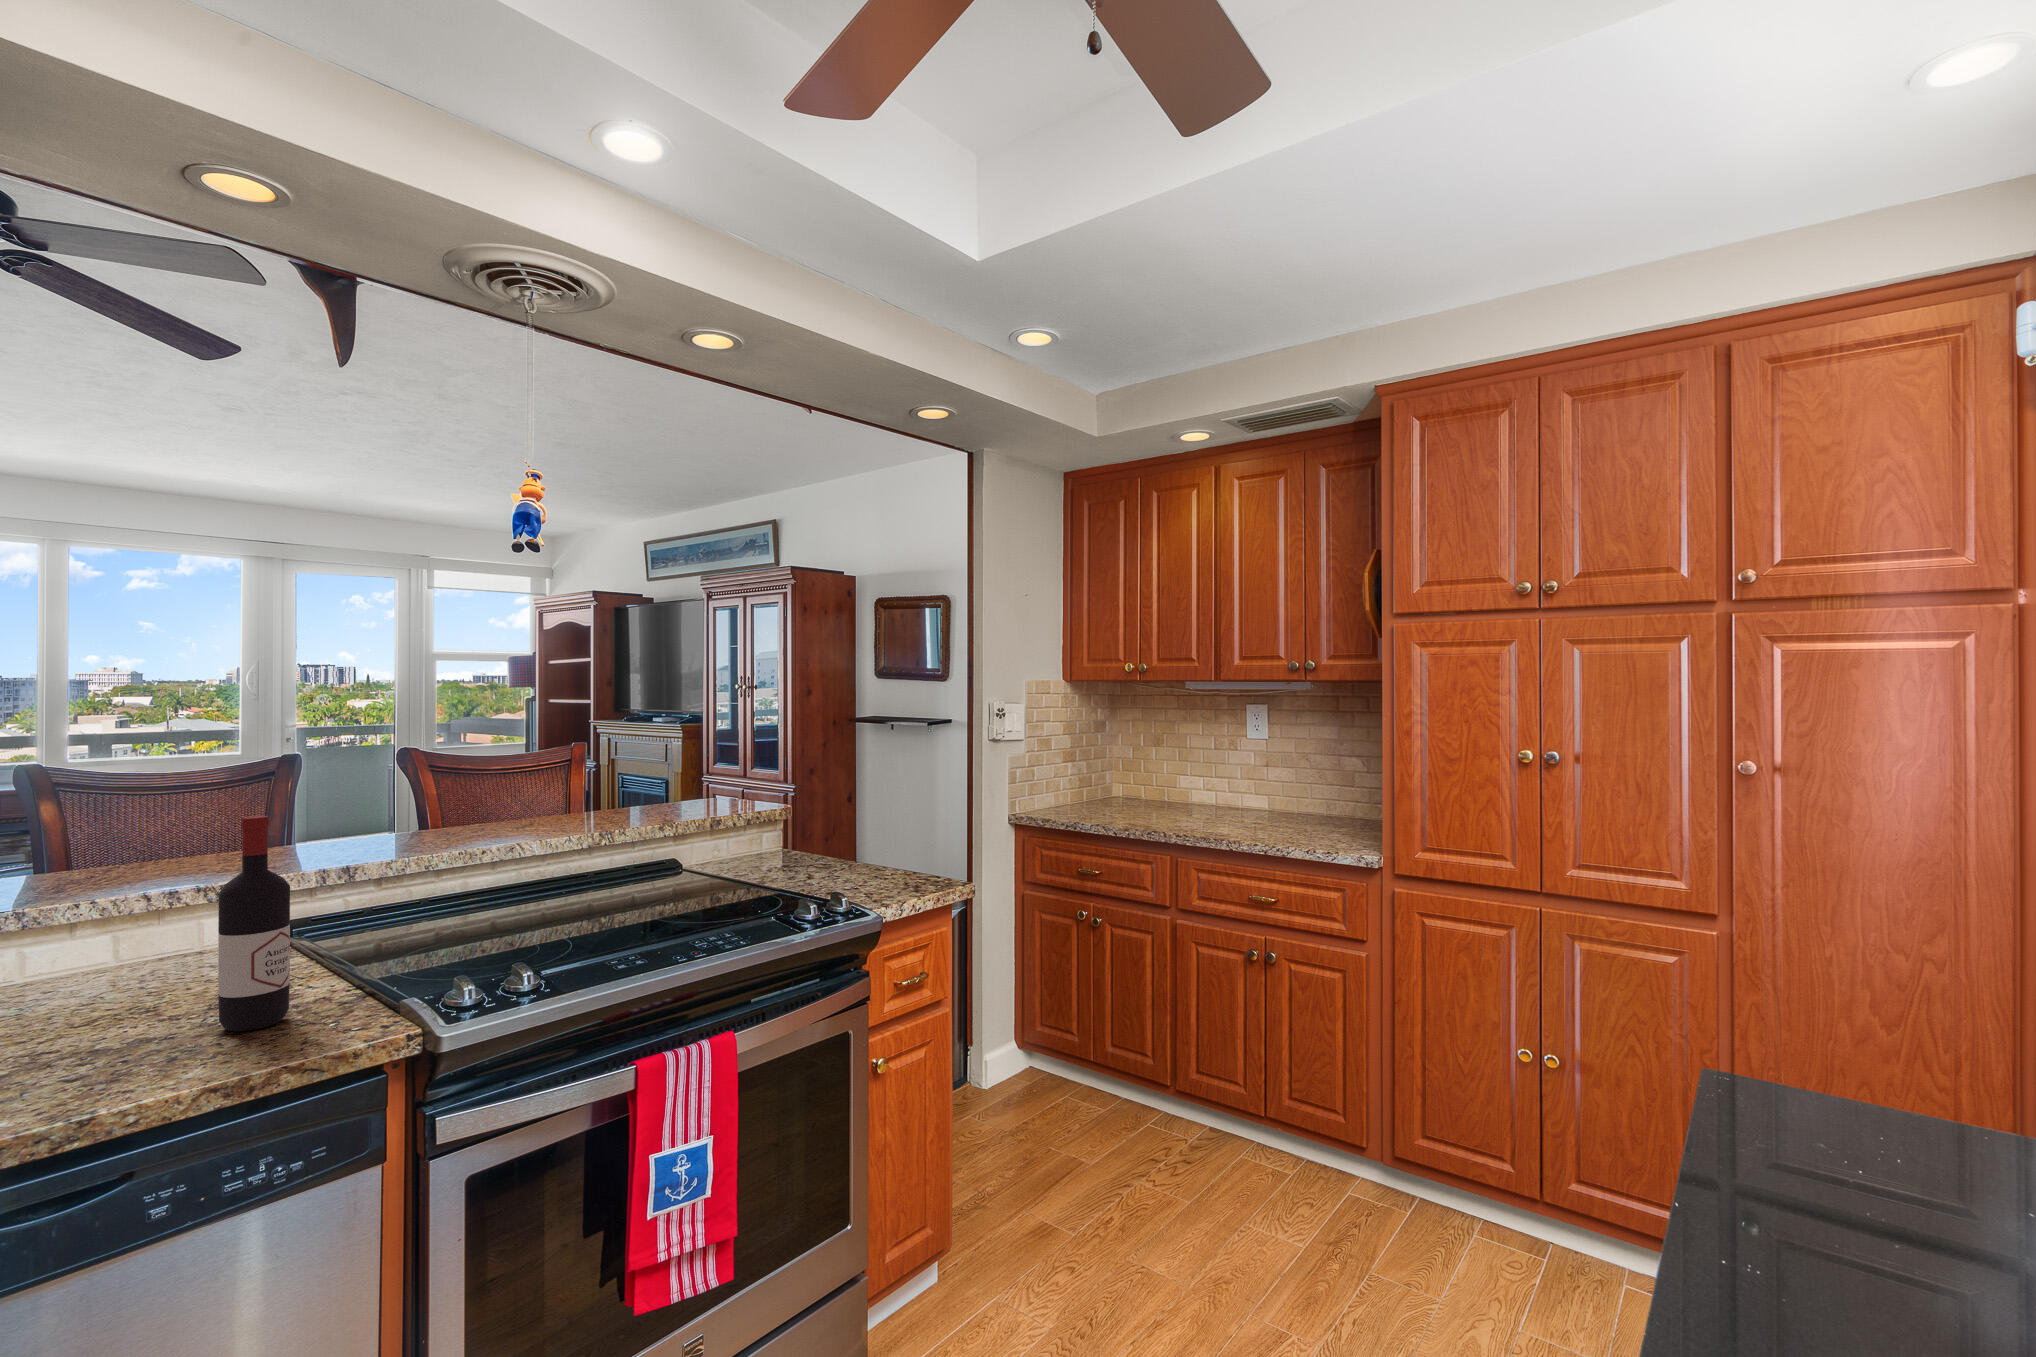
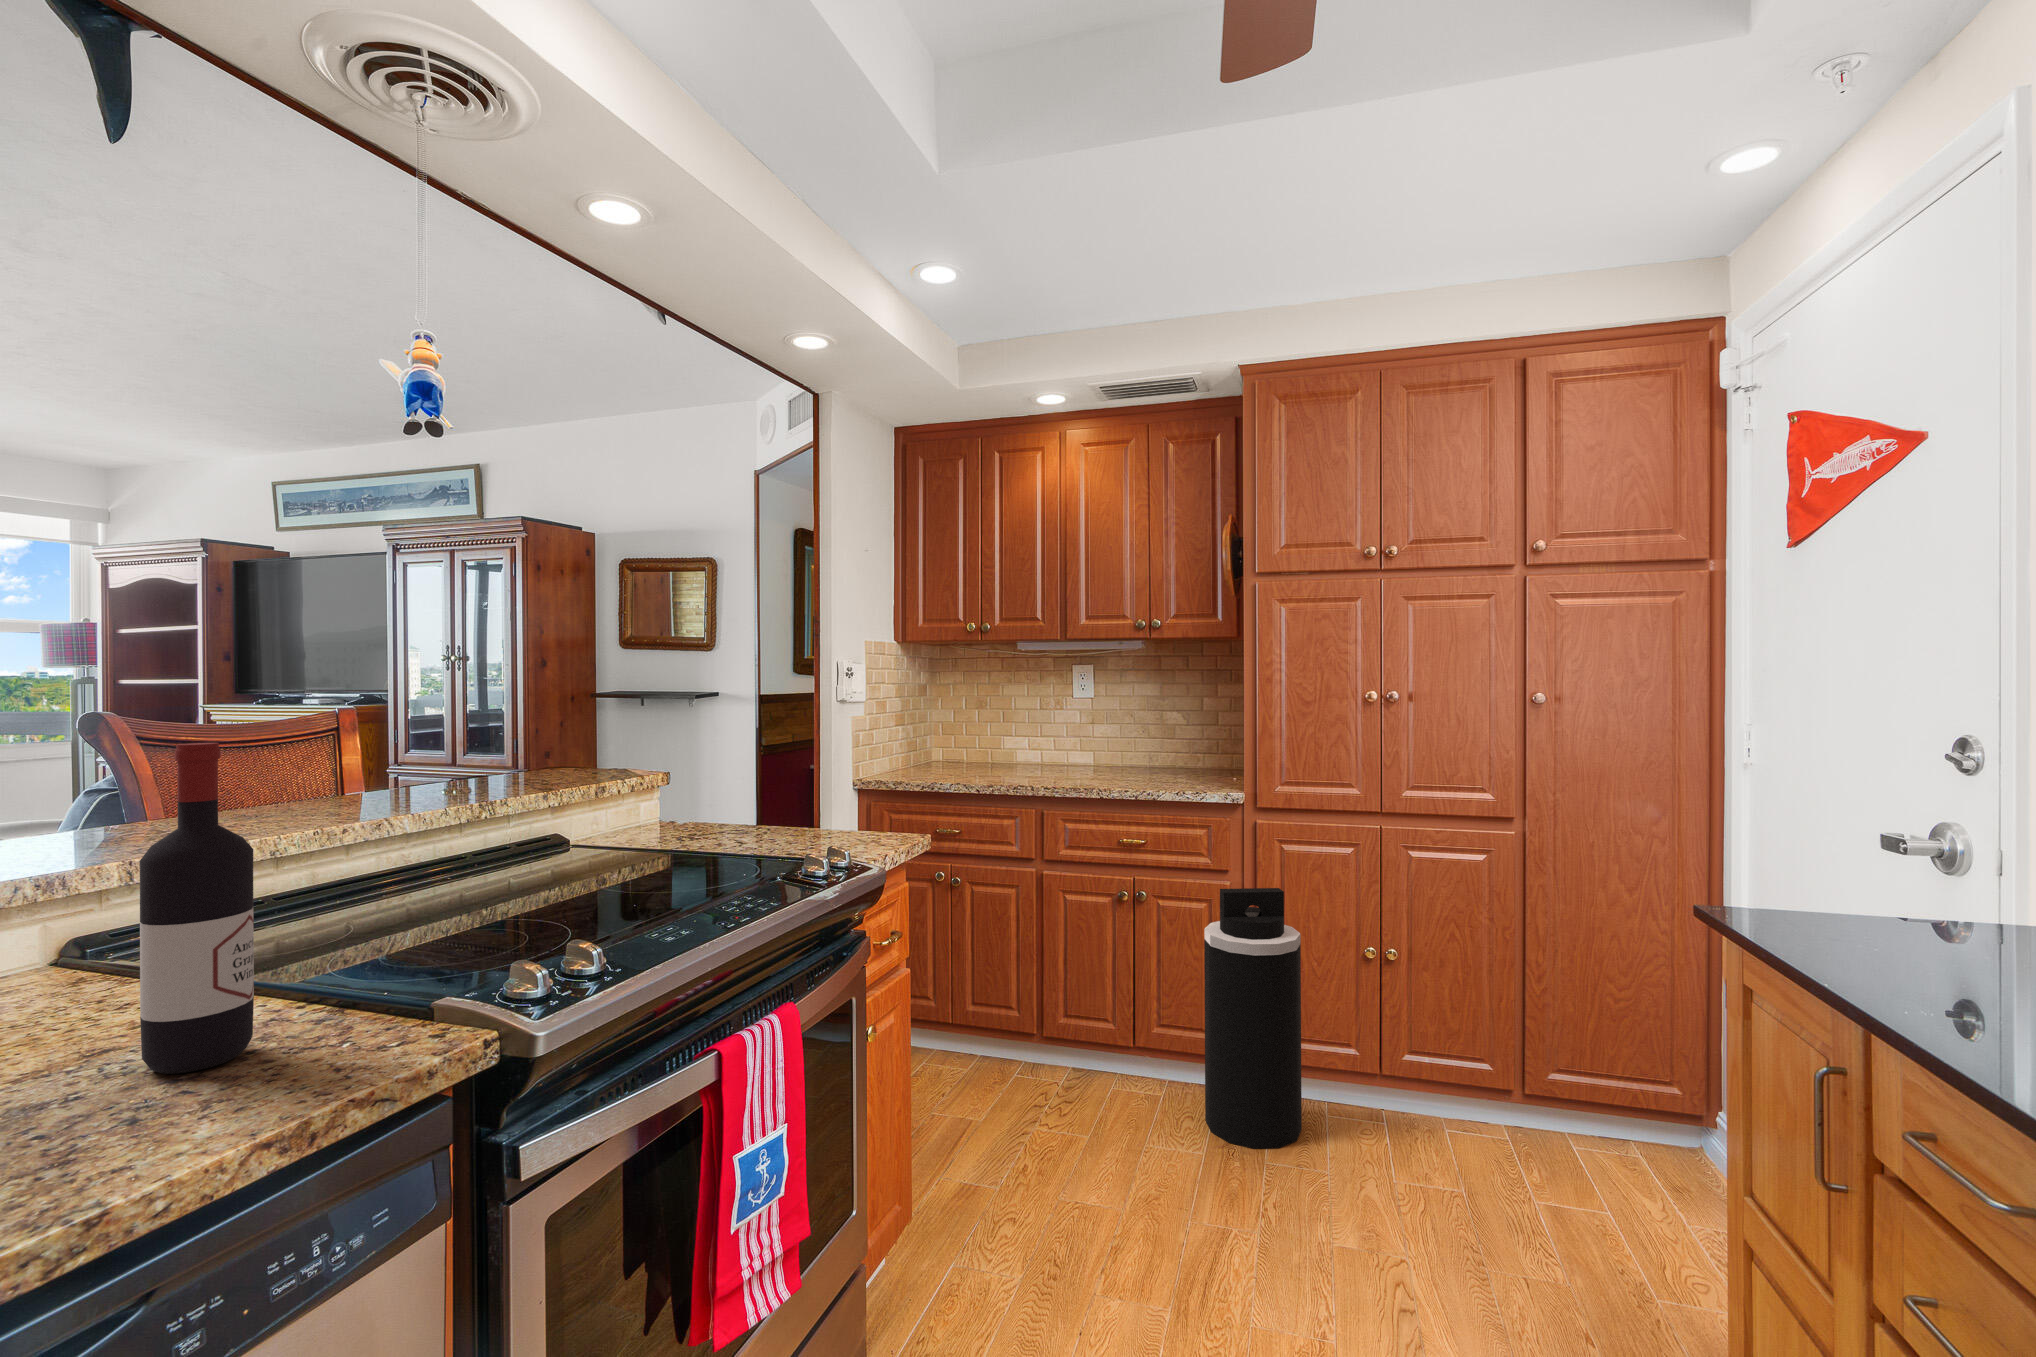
trash can: none [1317,961,1425,1259] -> present [1204,888,1302,1149]

